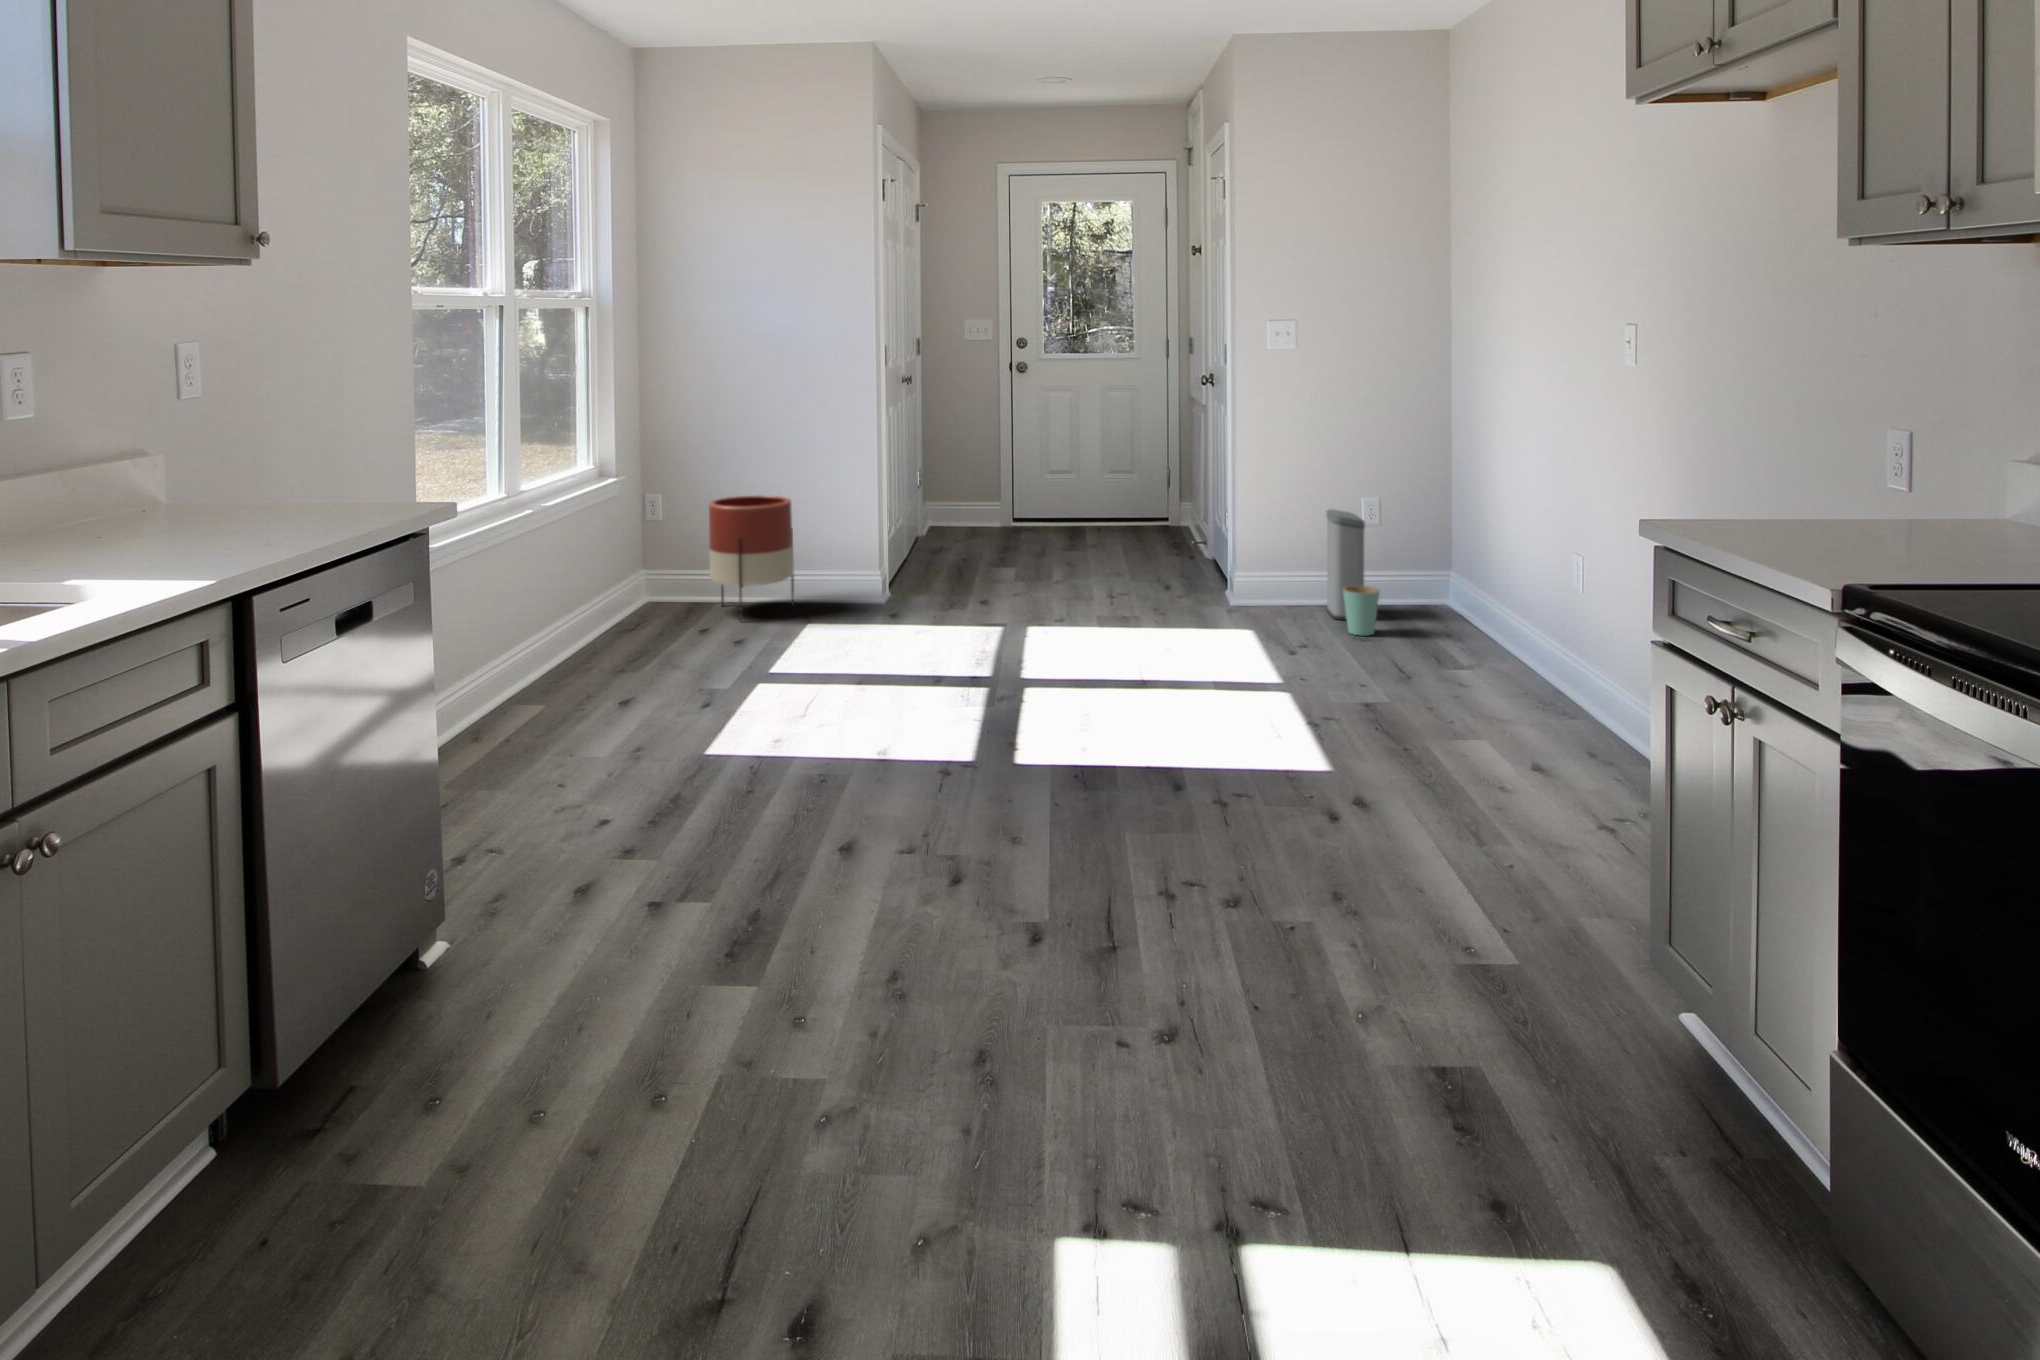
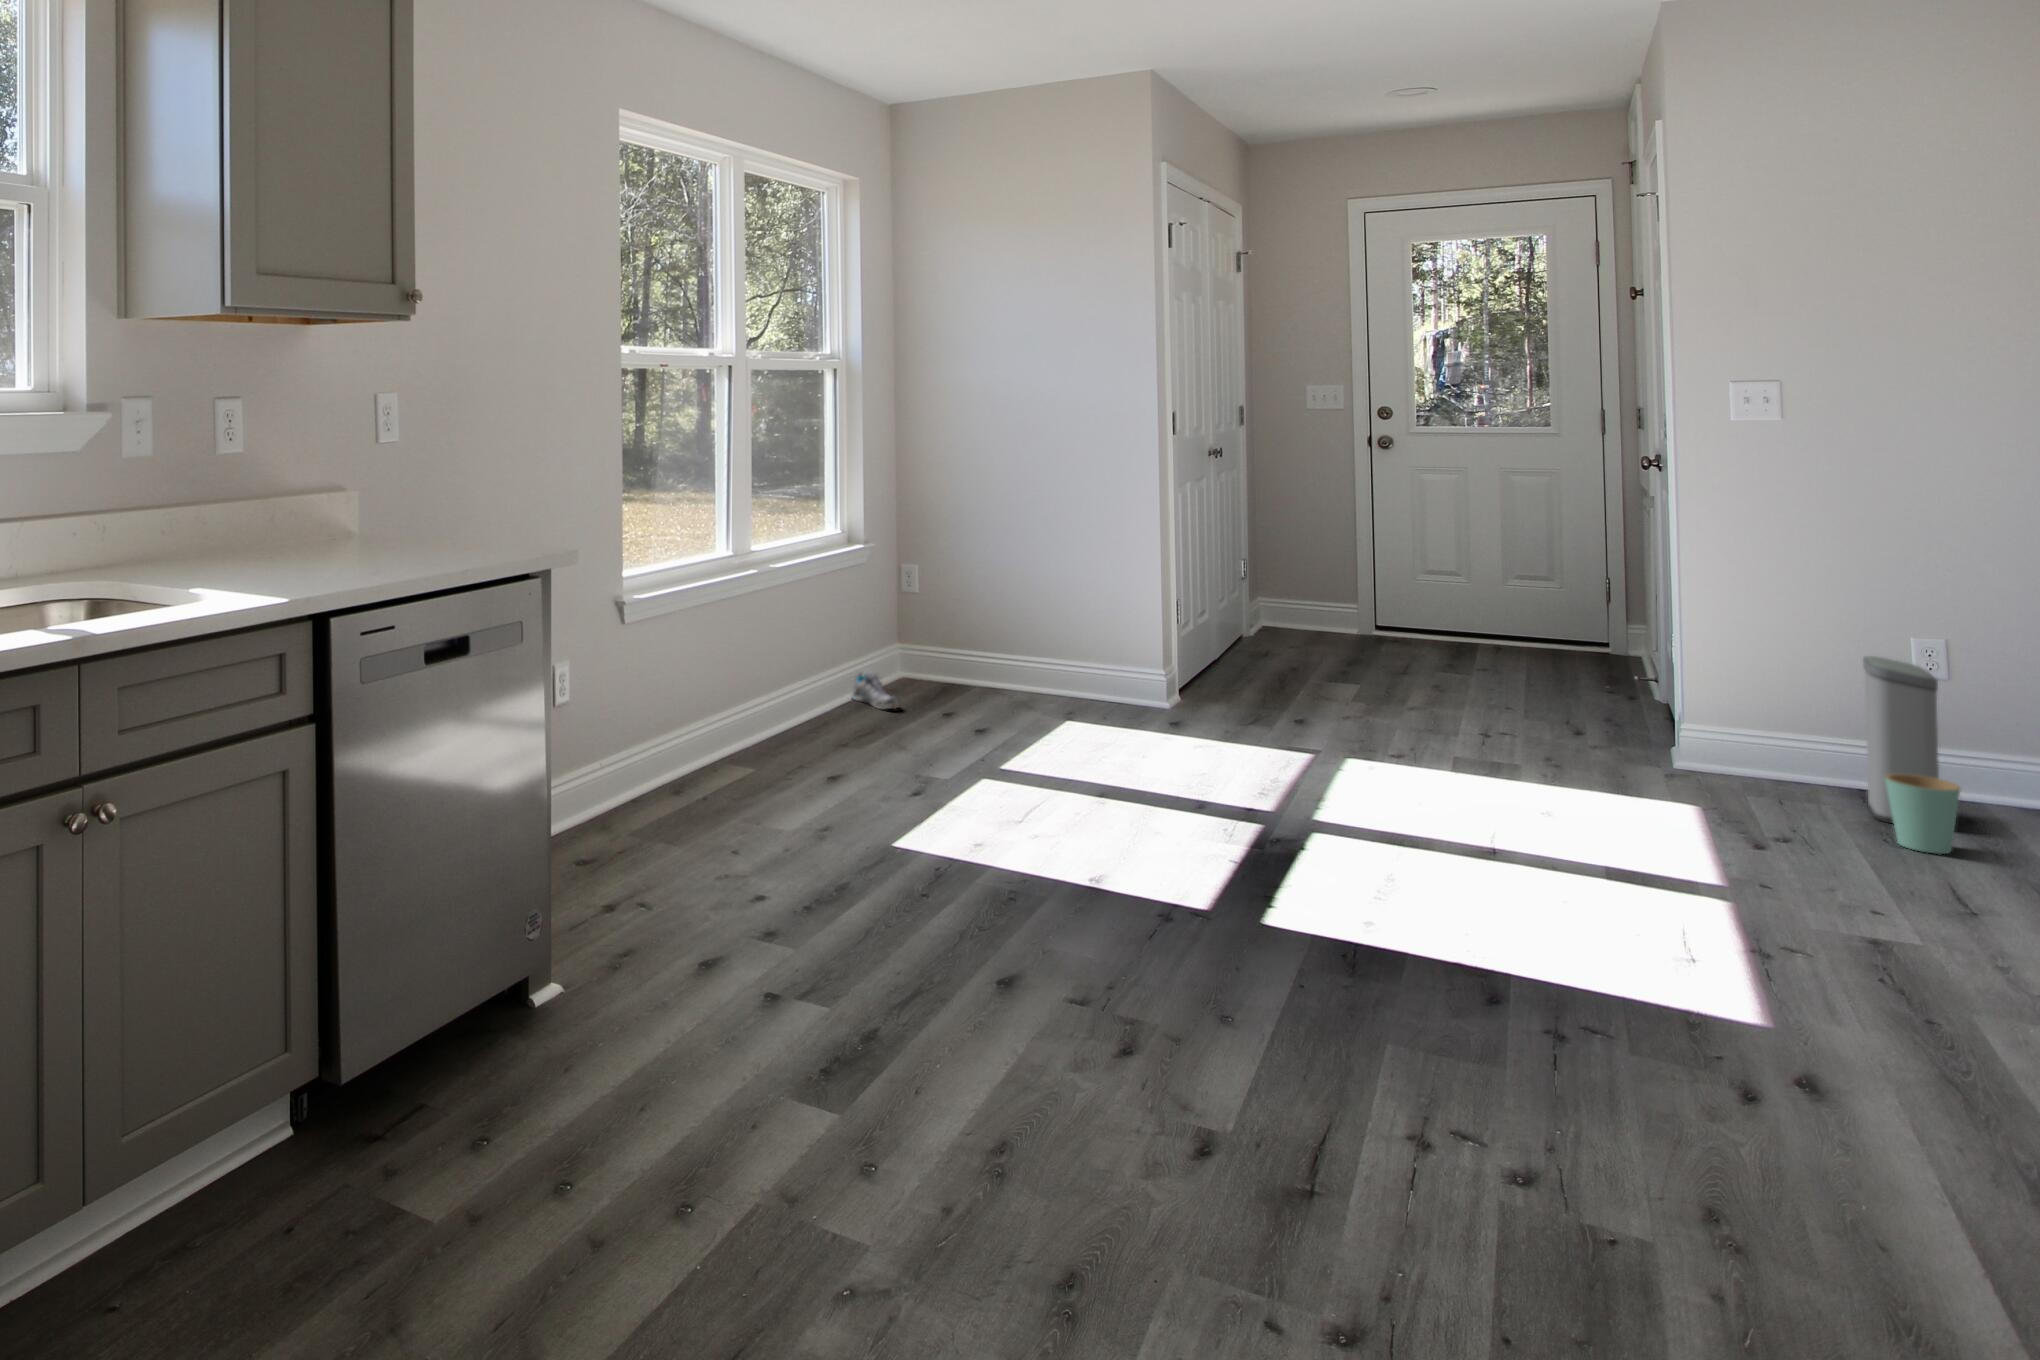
planter: present [709,495,794,620] -> none [954,570,1053,708]
shoe: none [614,600,666,636] -> present [852,671,900,709]

